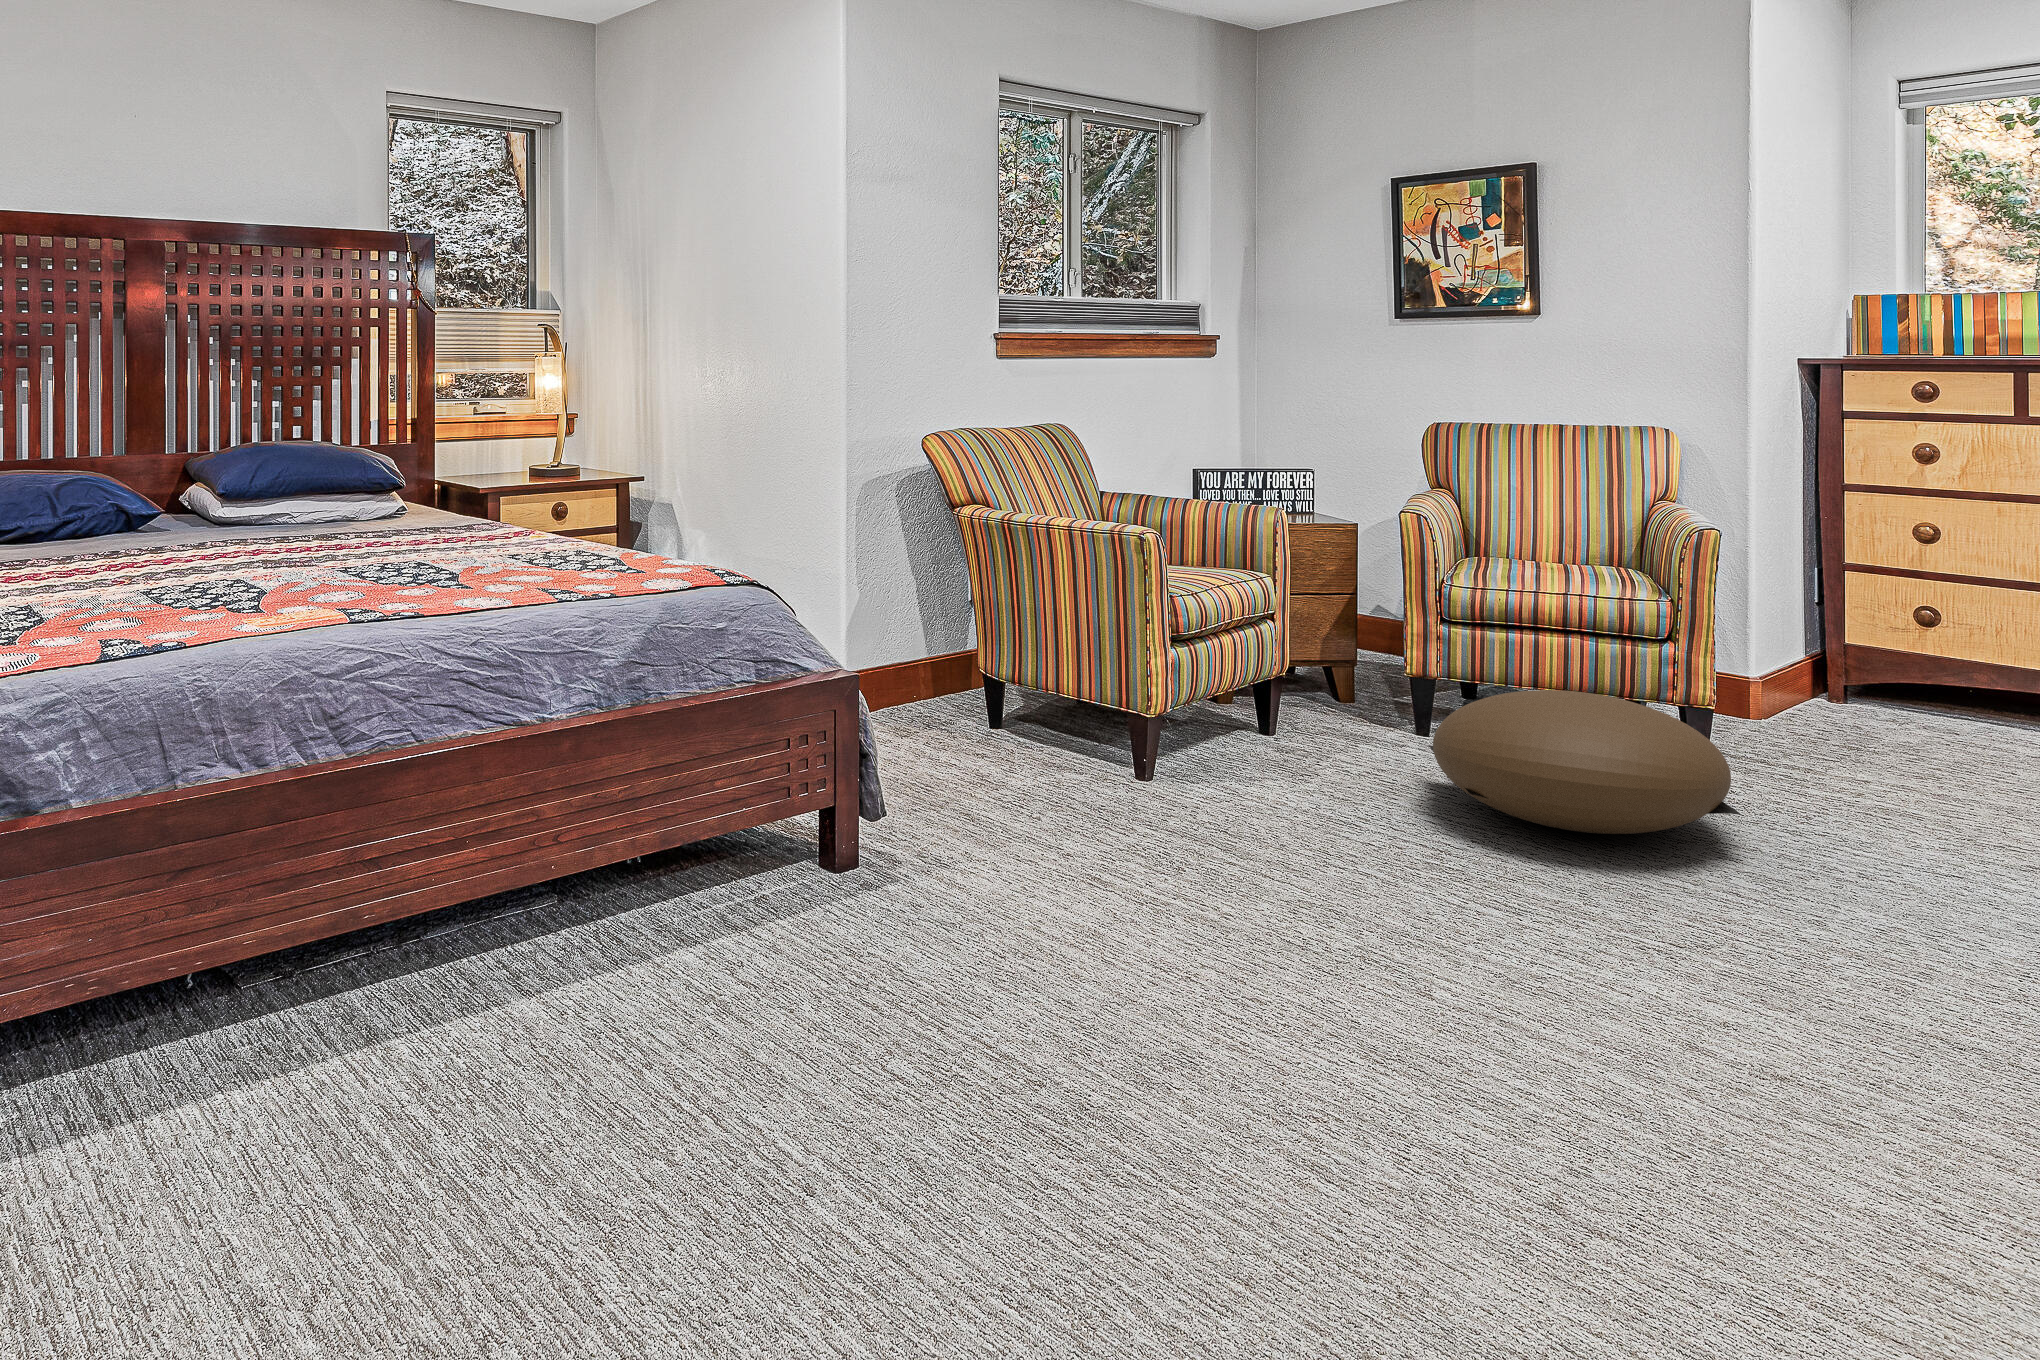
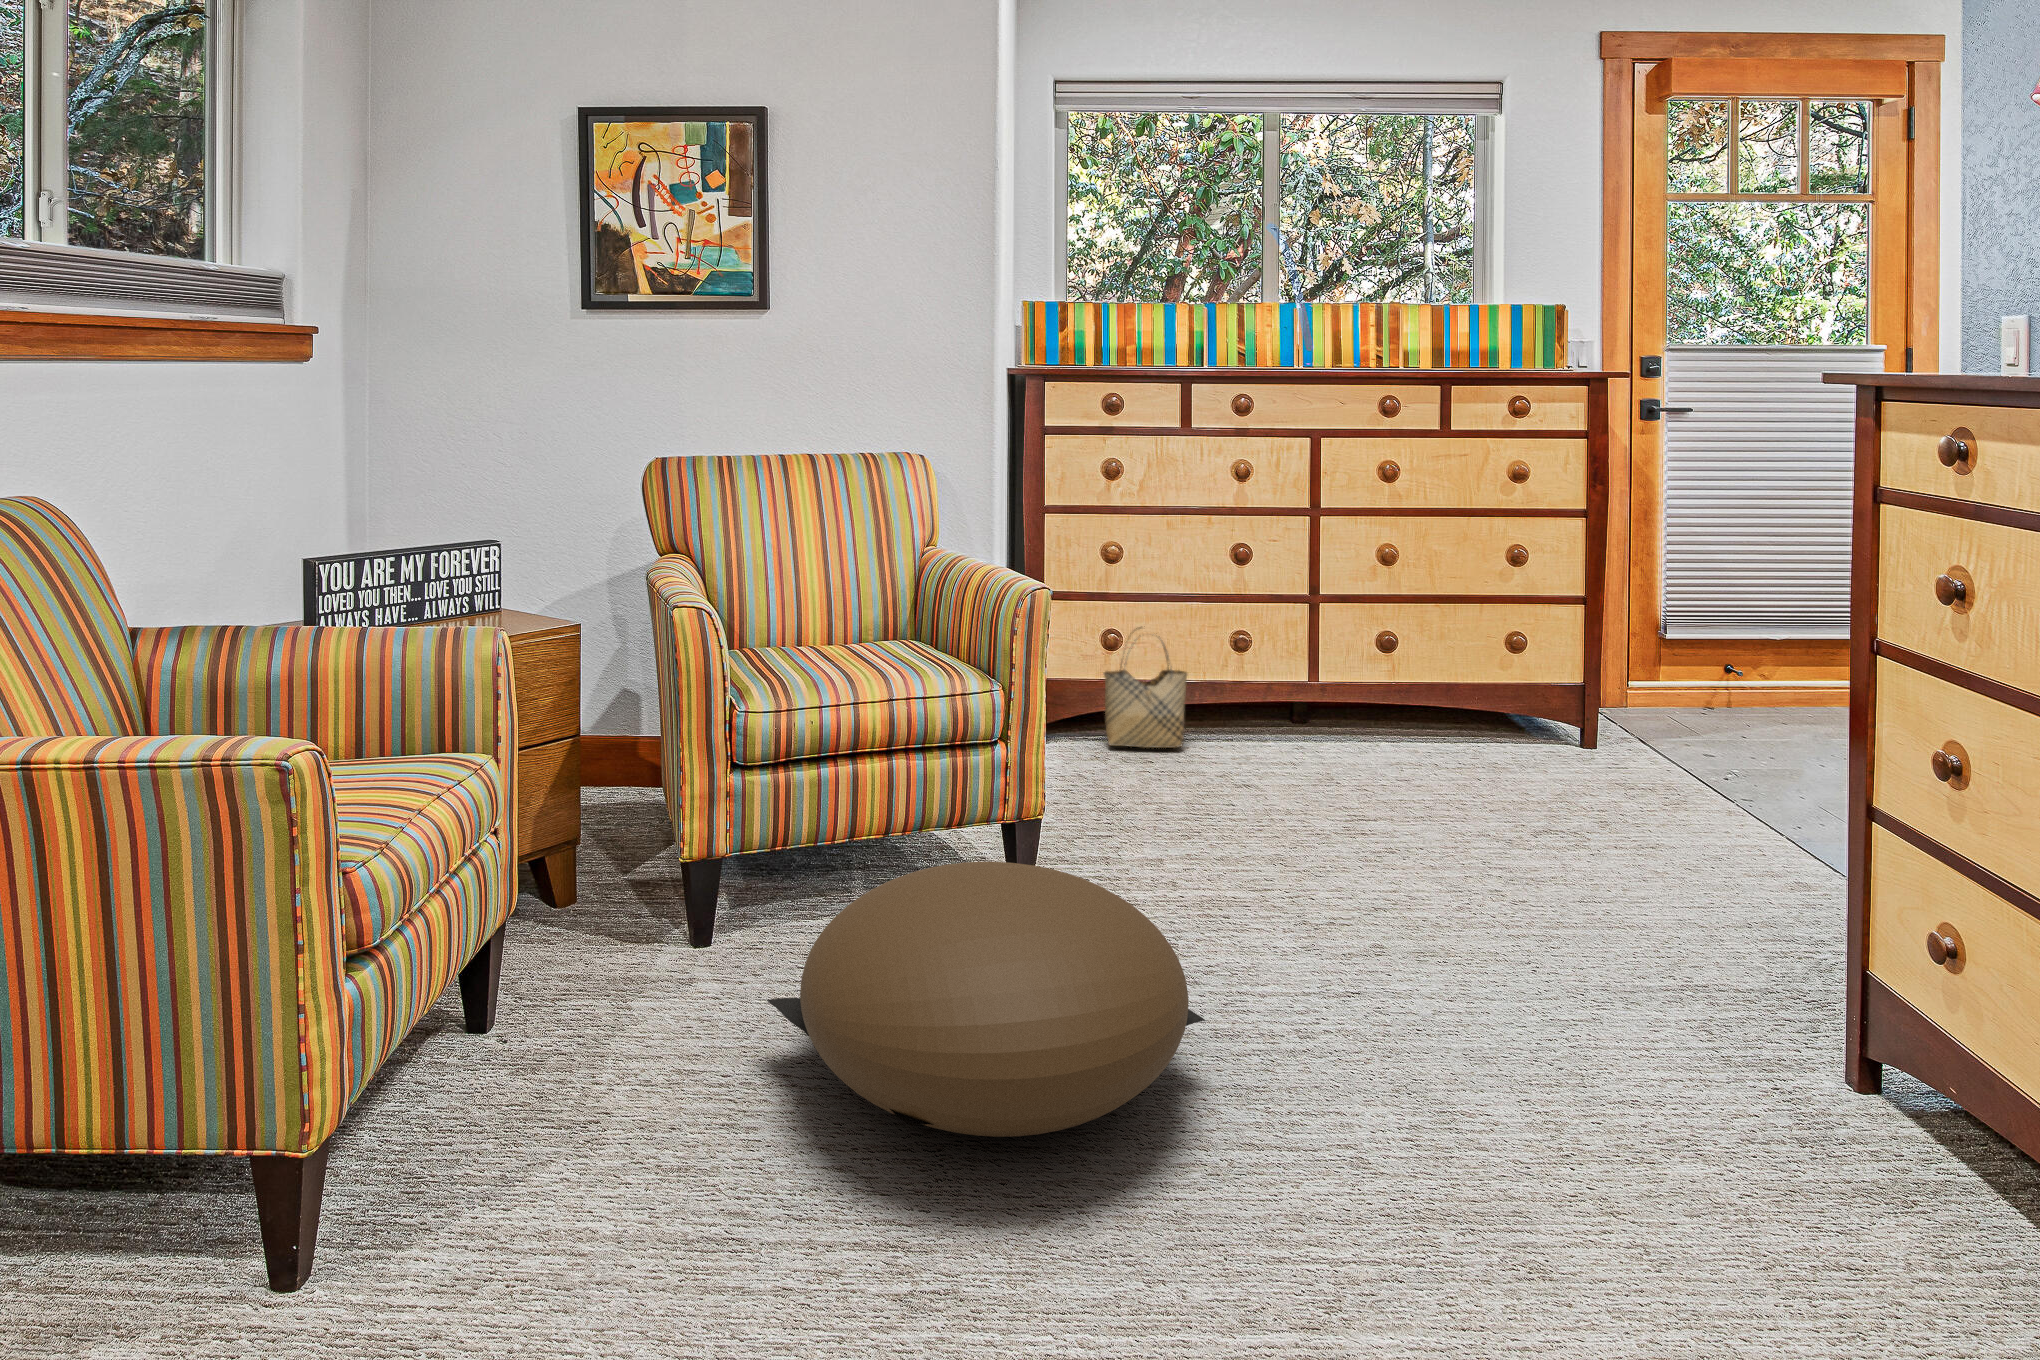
woven basket: none [1909,612,2021,734] -> present [1104,627,1187,748]

